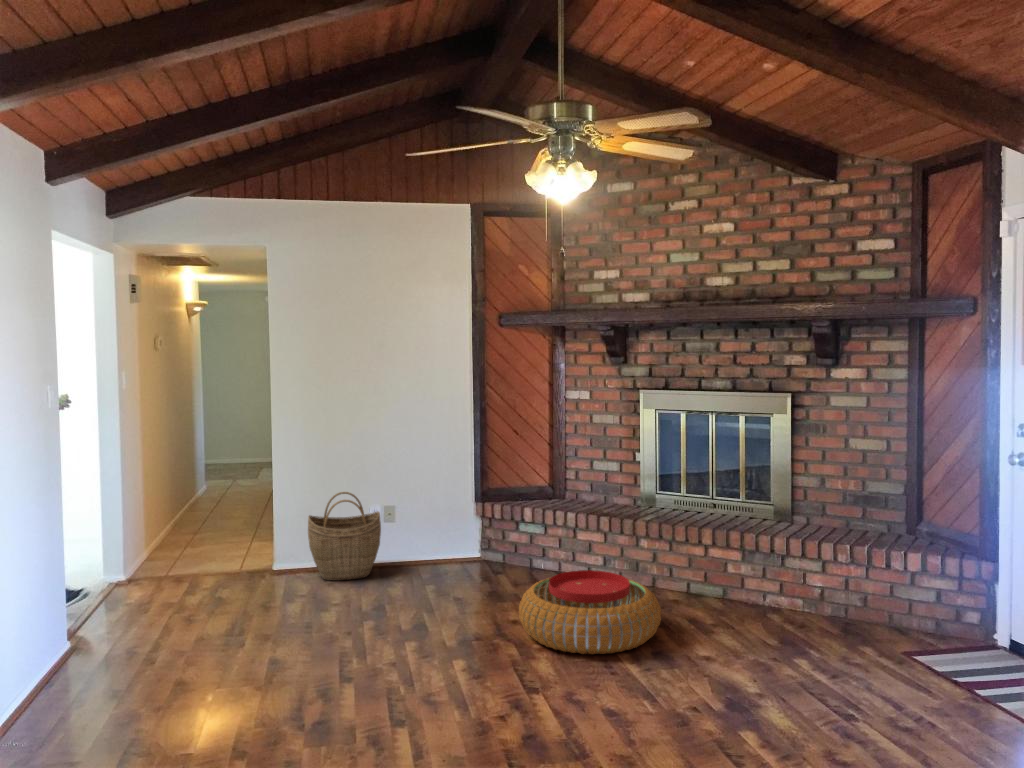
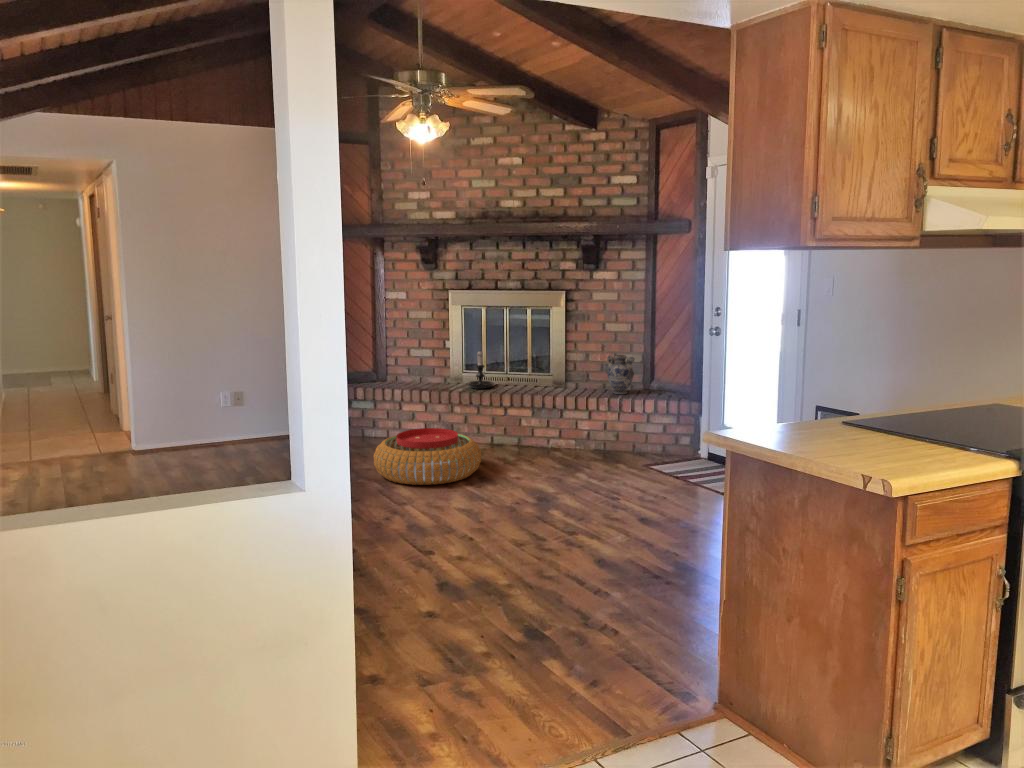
candle holder: none [657,466,694,517] -> present [467,351,494,389]
decorative vase: none [850,484,892,540] -> present [607,355,635,394]
woven basket: present [308,492,381,581] -> none [168,383,235,458]

